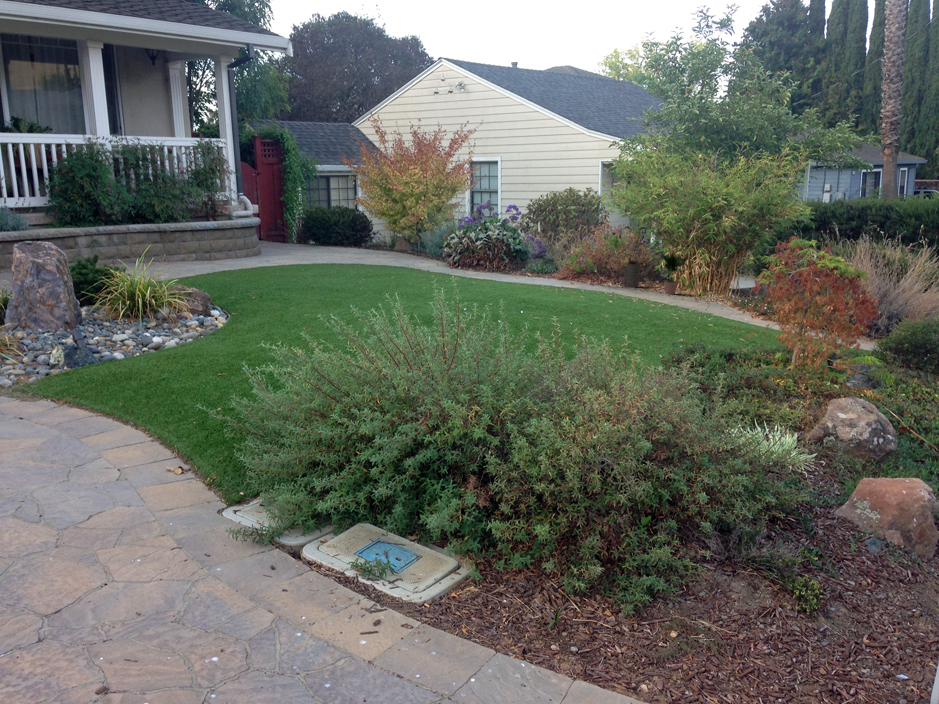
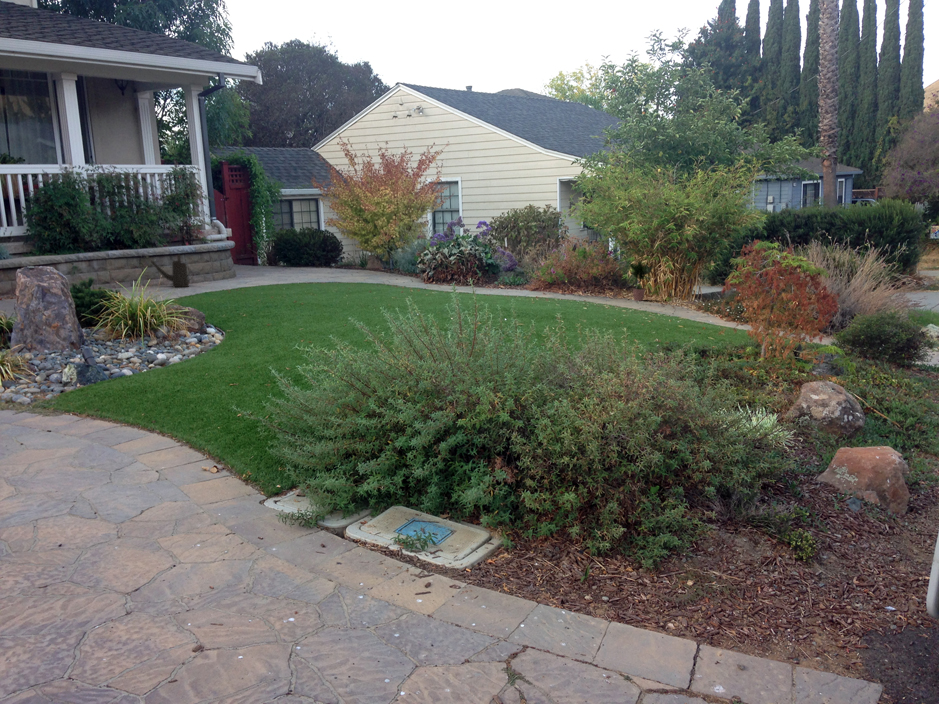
watering can: present [622,255,656,288] -> present [151,255,189,287]

